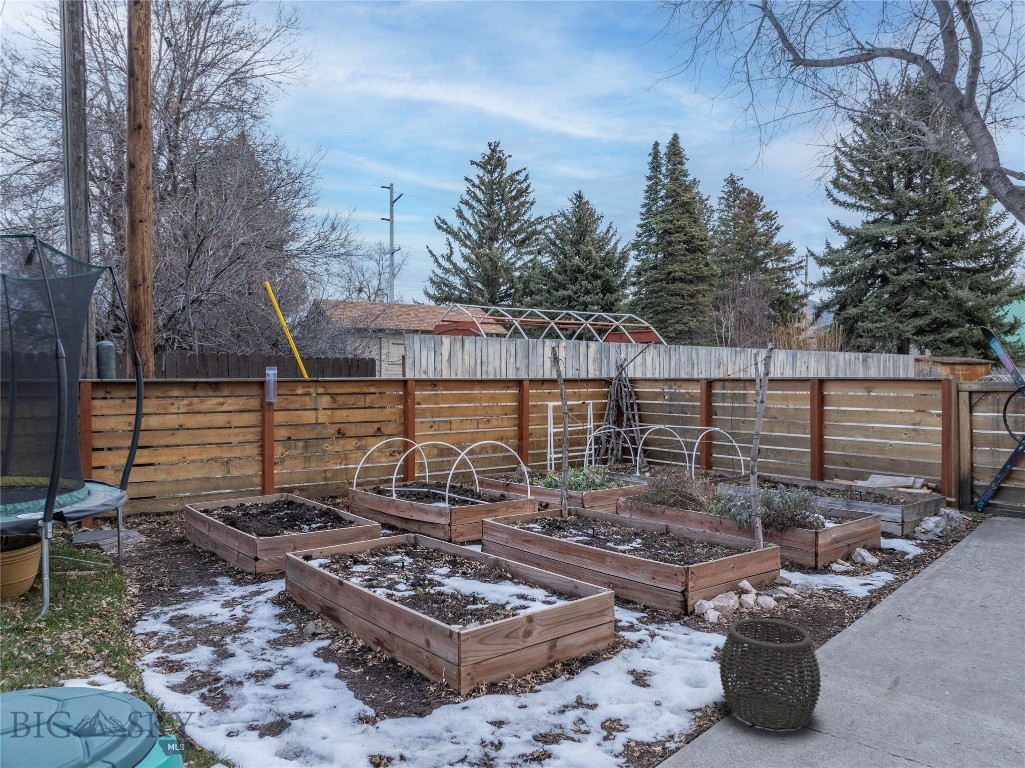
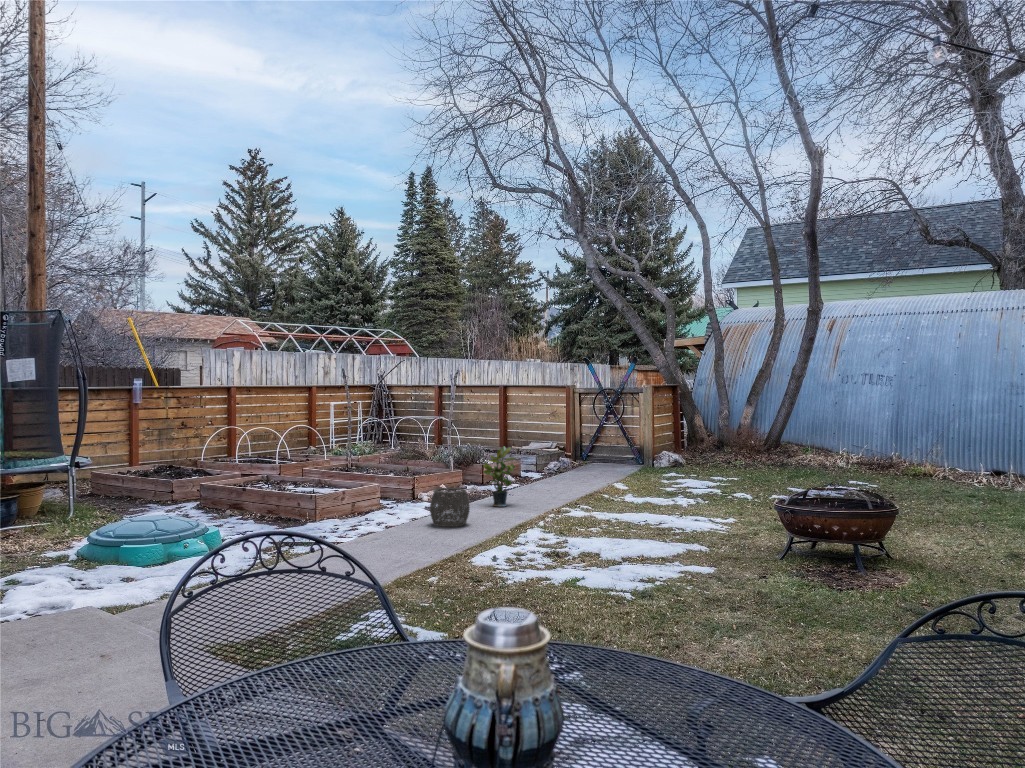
potted plant: none [816,507,891,636] -> present [483,446,515,507]

